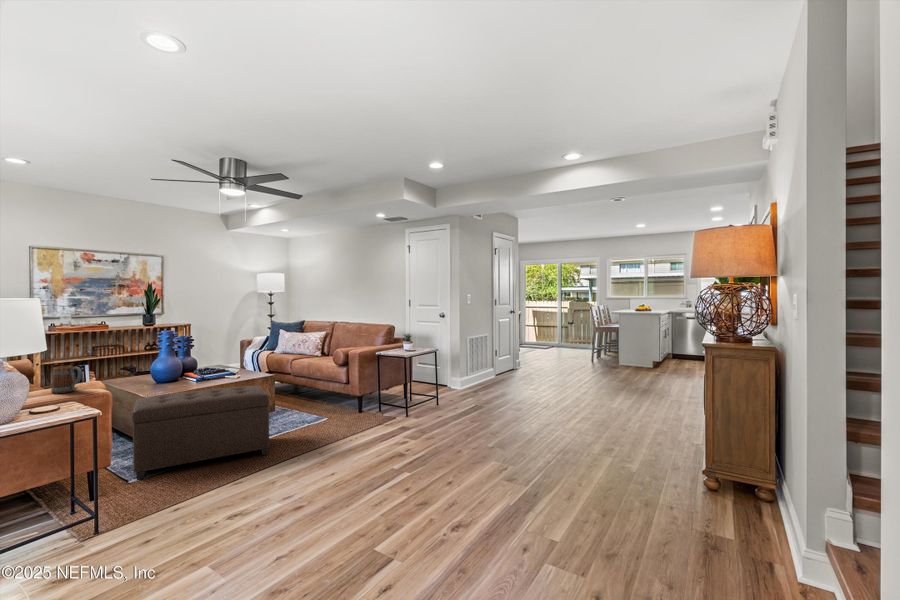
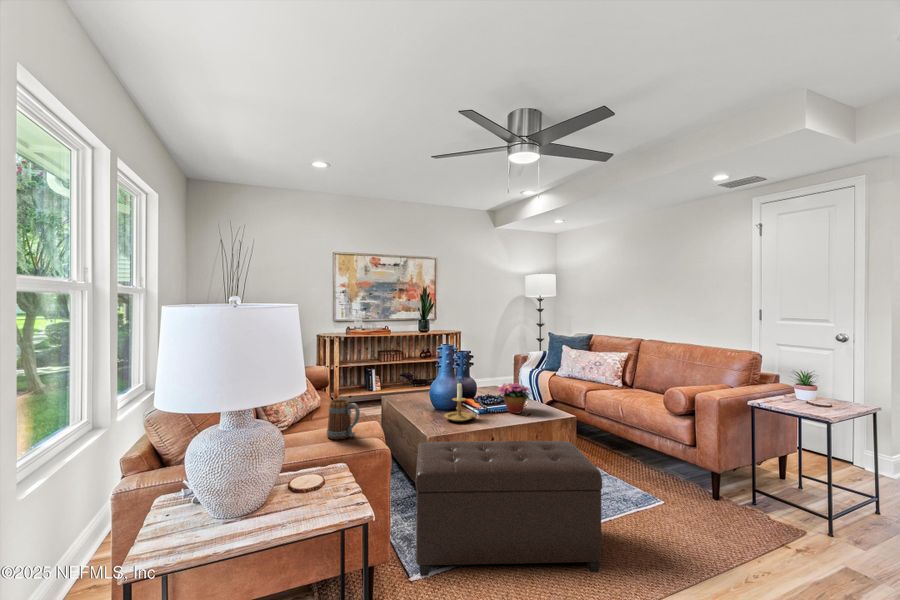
flower arrangement: none [207,355,243,378] -> present [497,383,530,414]
candle holder: none [162,357,195,387] -> present [444,383,479,422]

